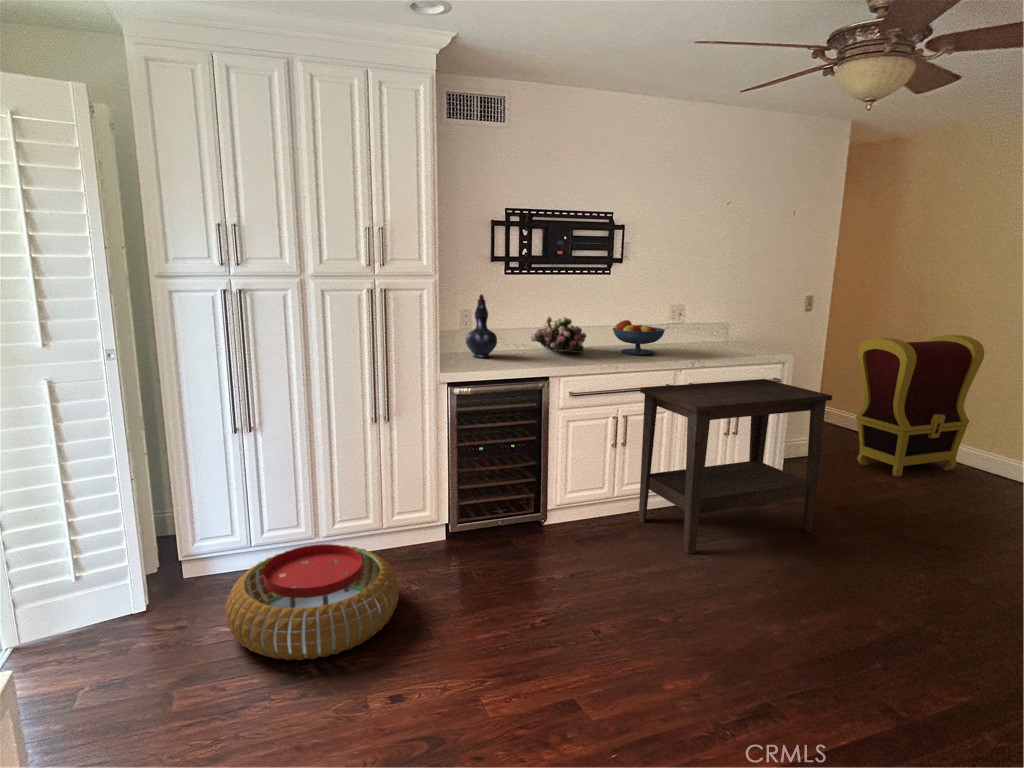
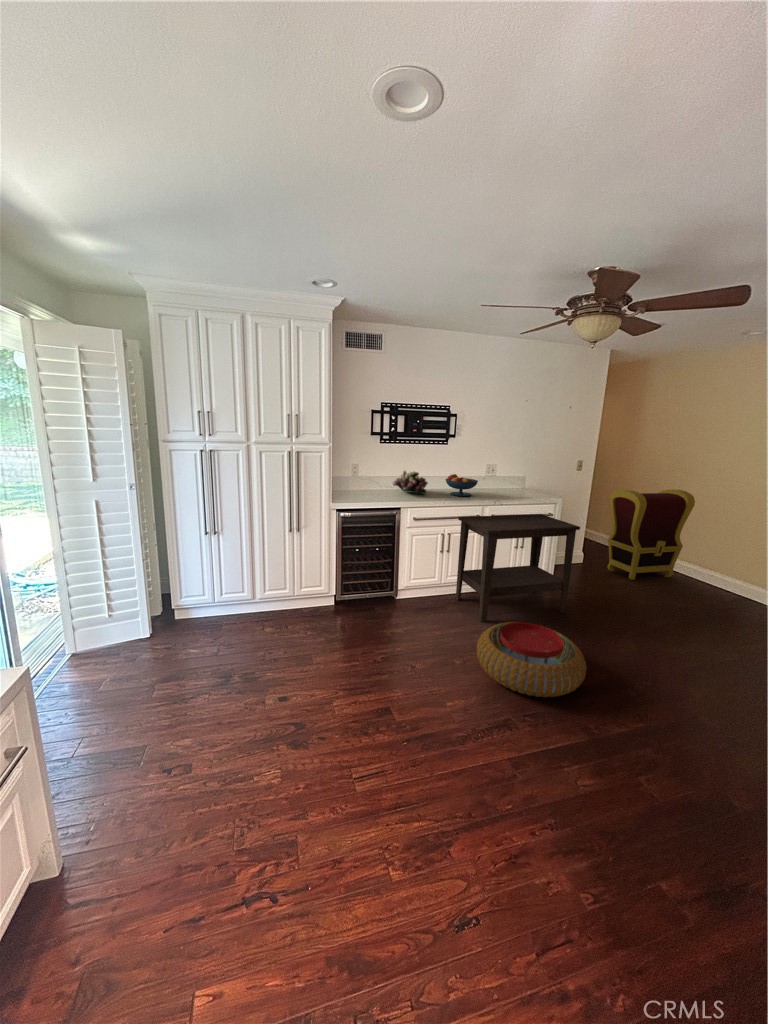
decorative vase: present [466,295,497,358] -> none [351,456,370,495]
pouf: present [225,544,399,660] -> present [477,622,587,697]

